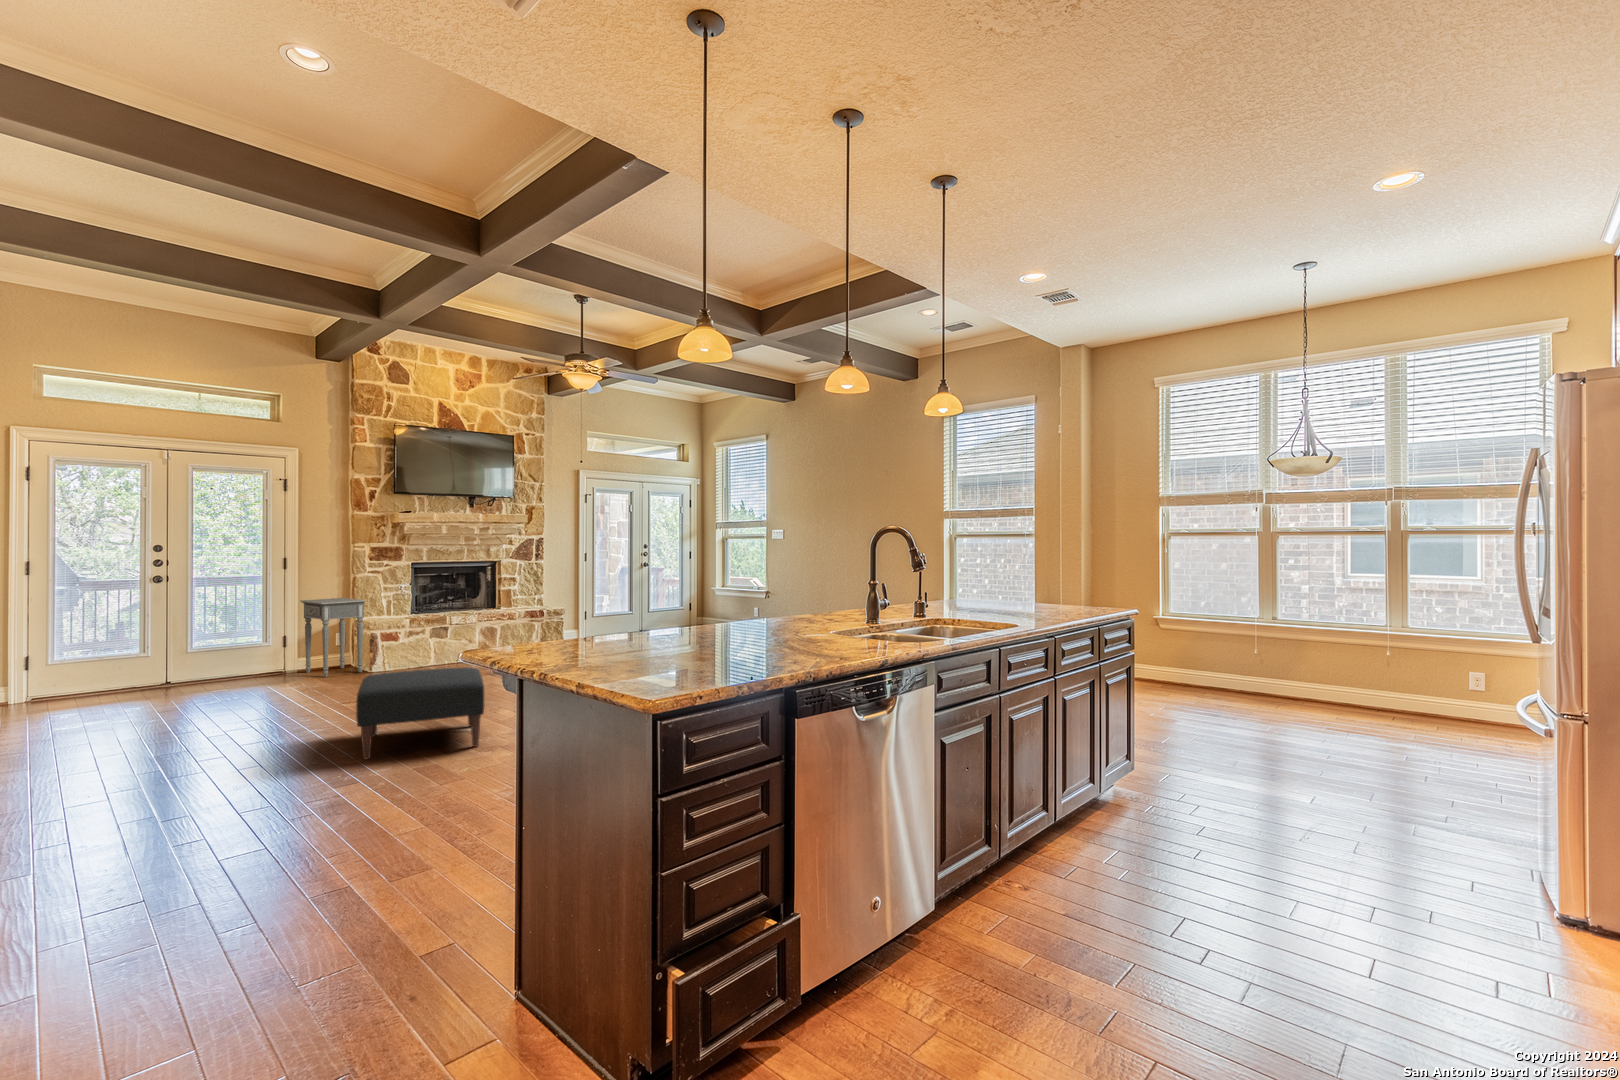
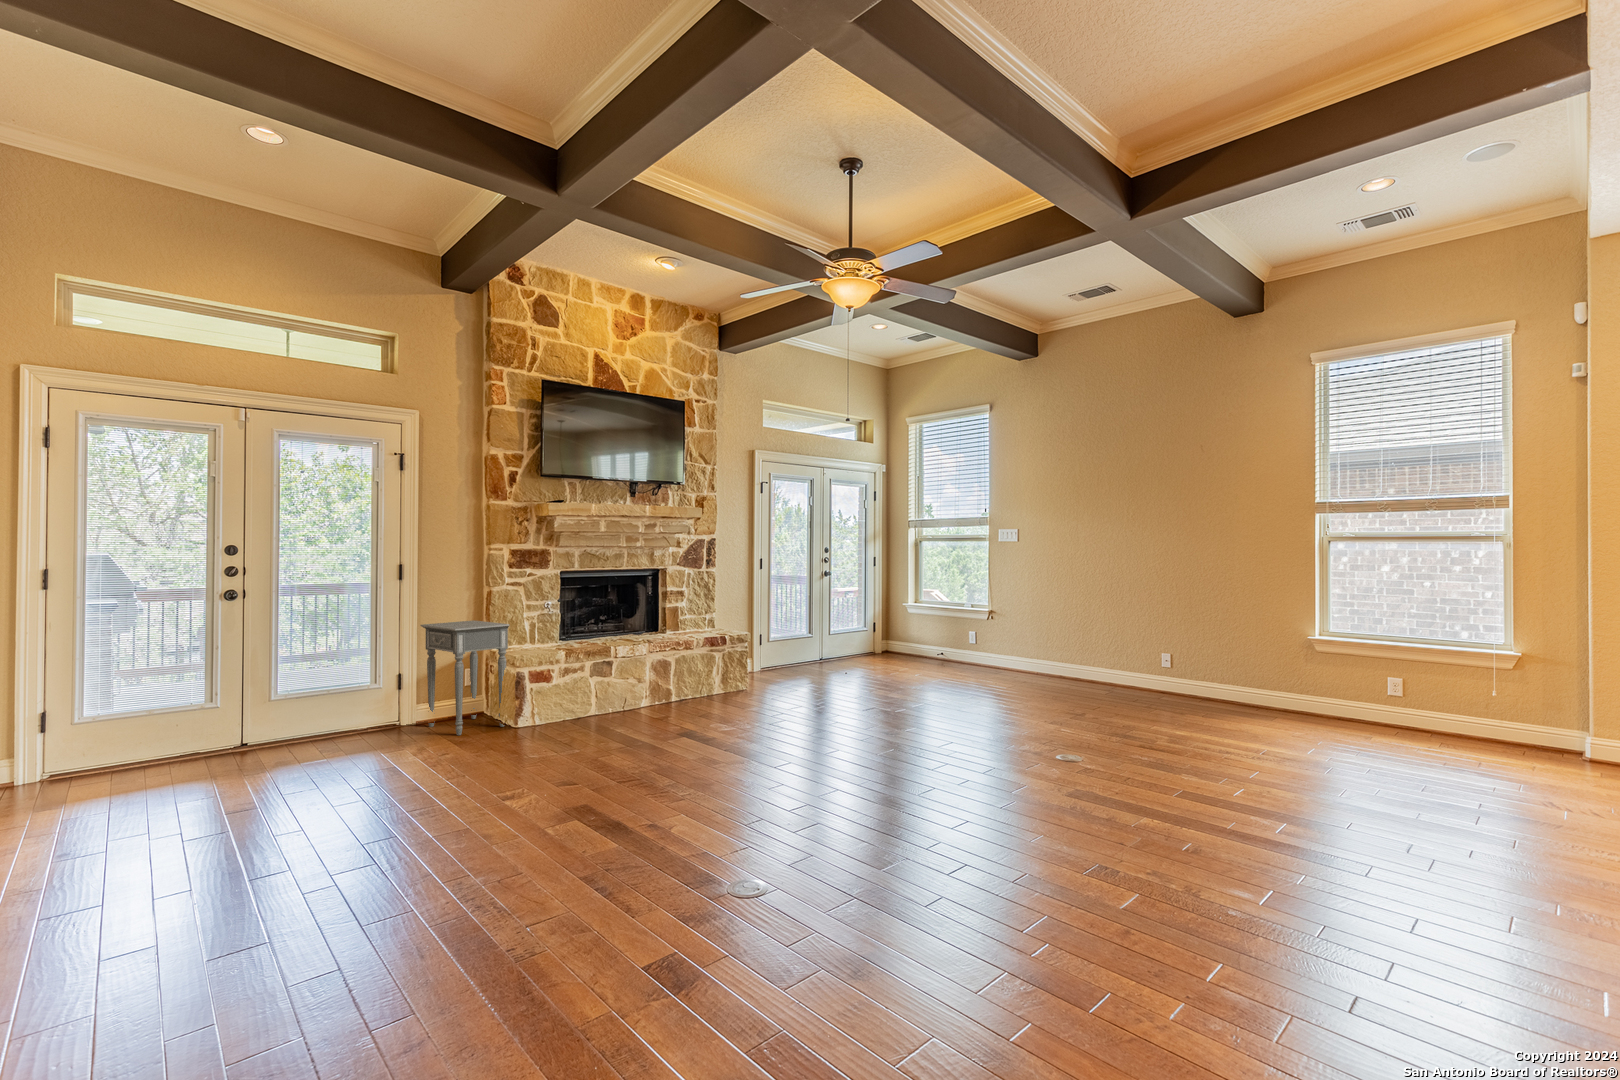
ottoman: present [356,667,484,759] -> none [590,746,829,947]

